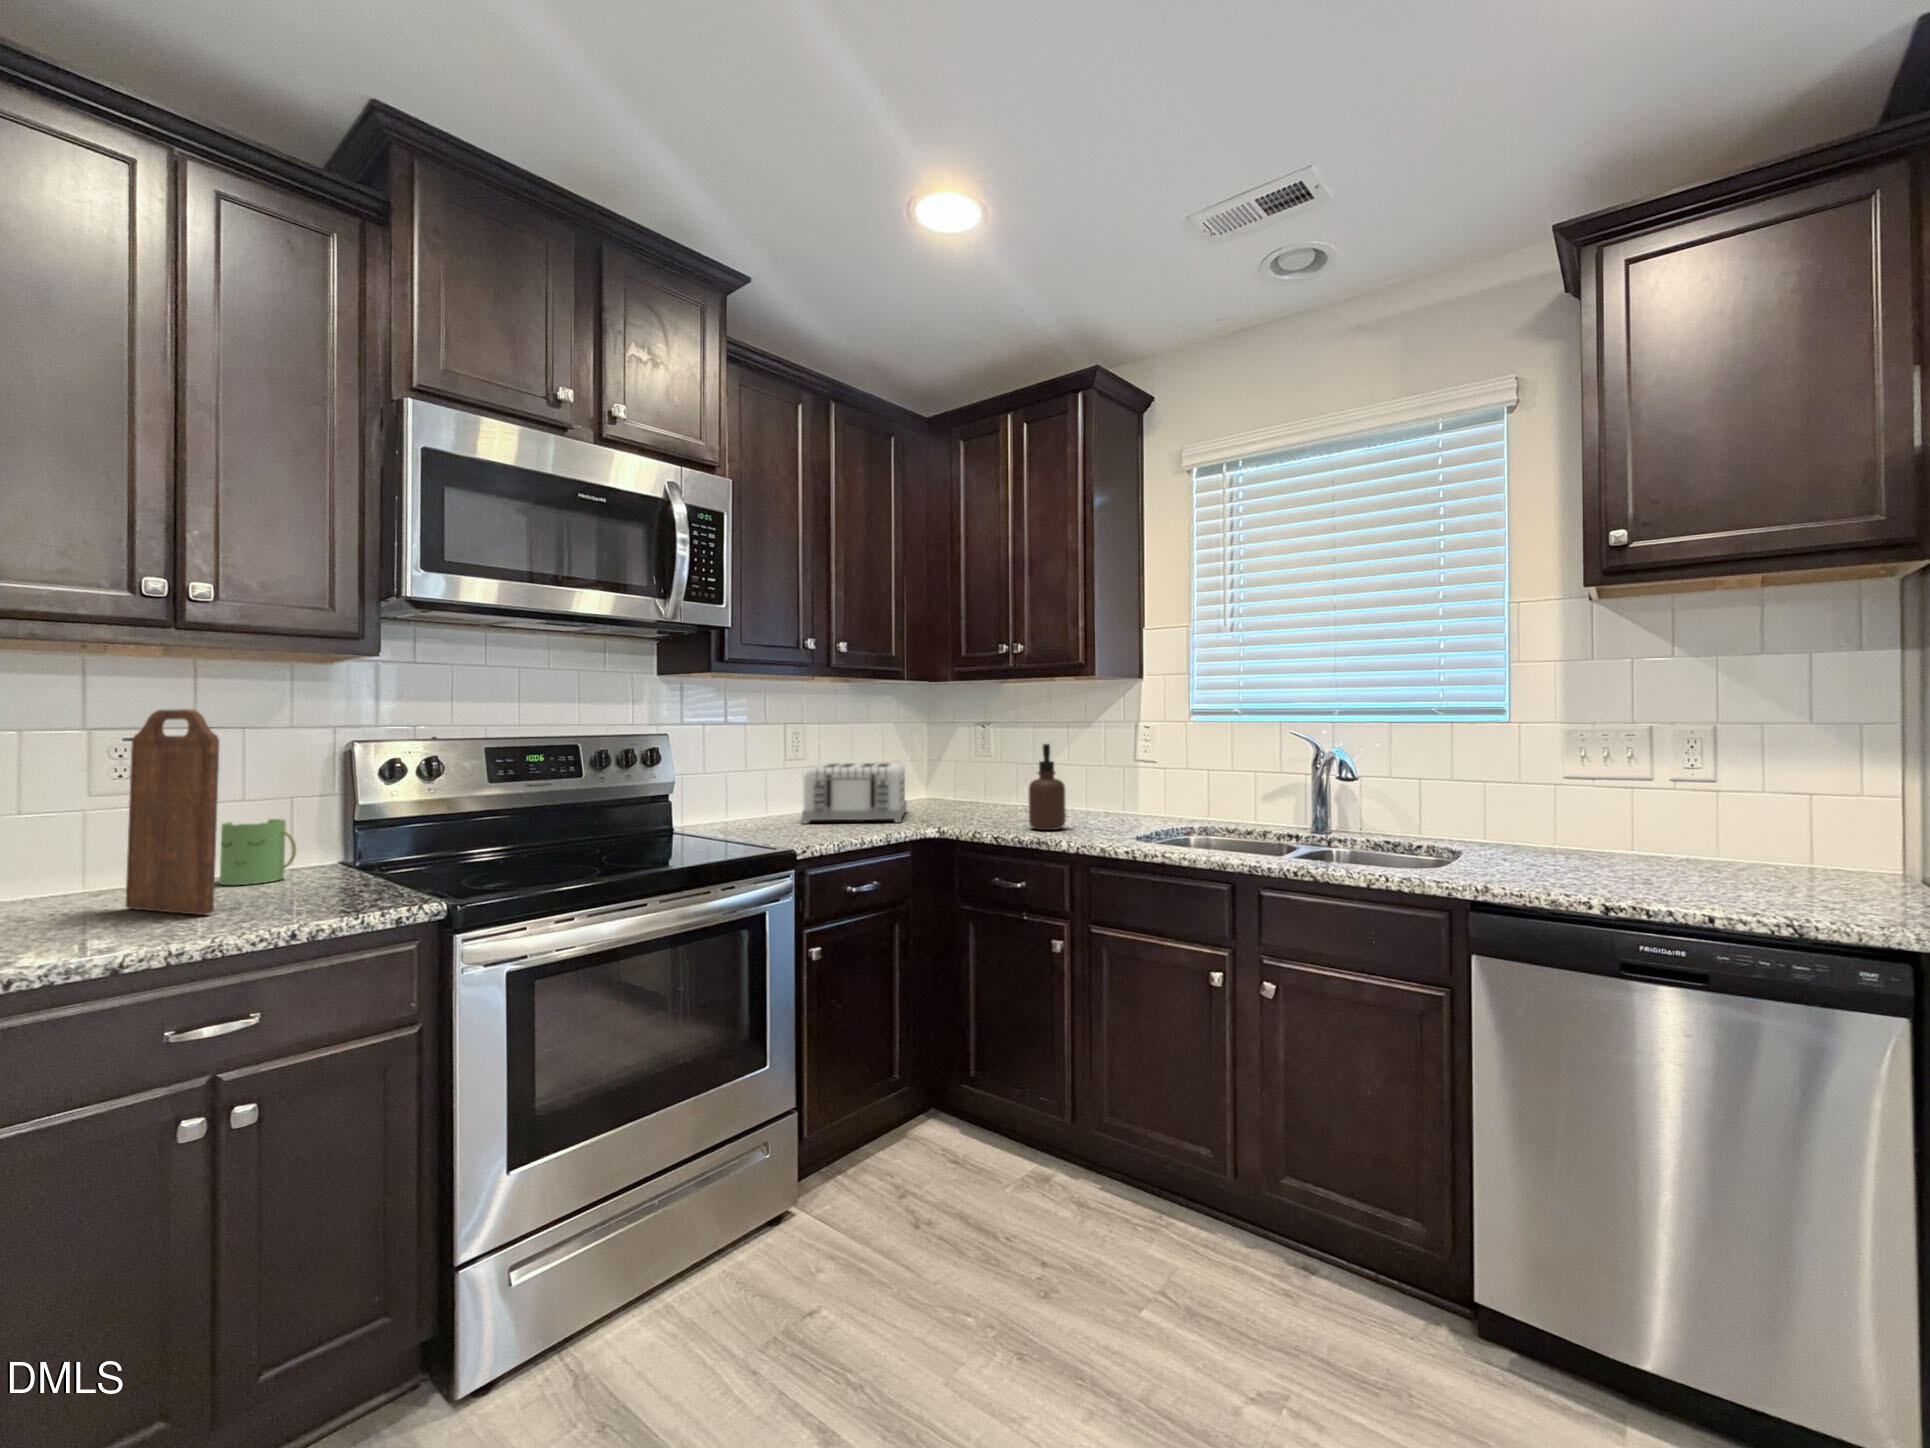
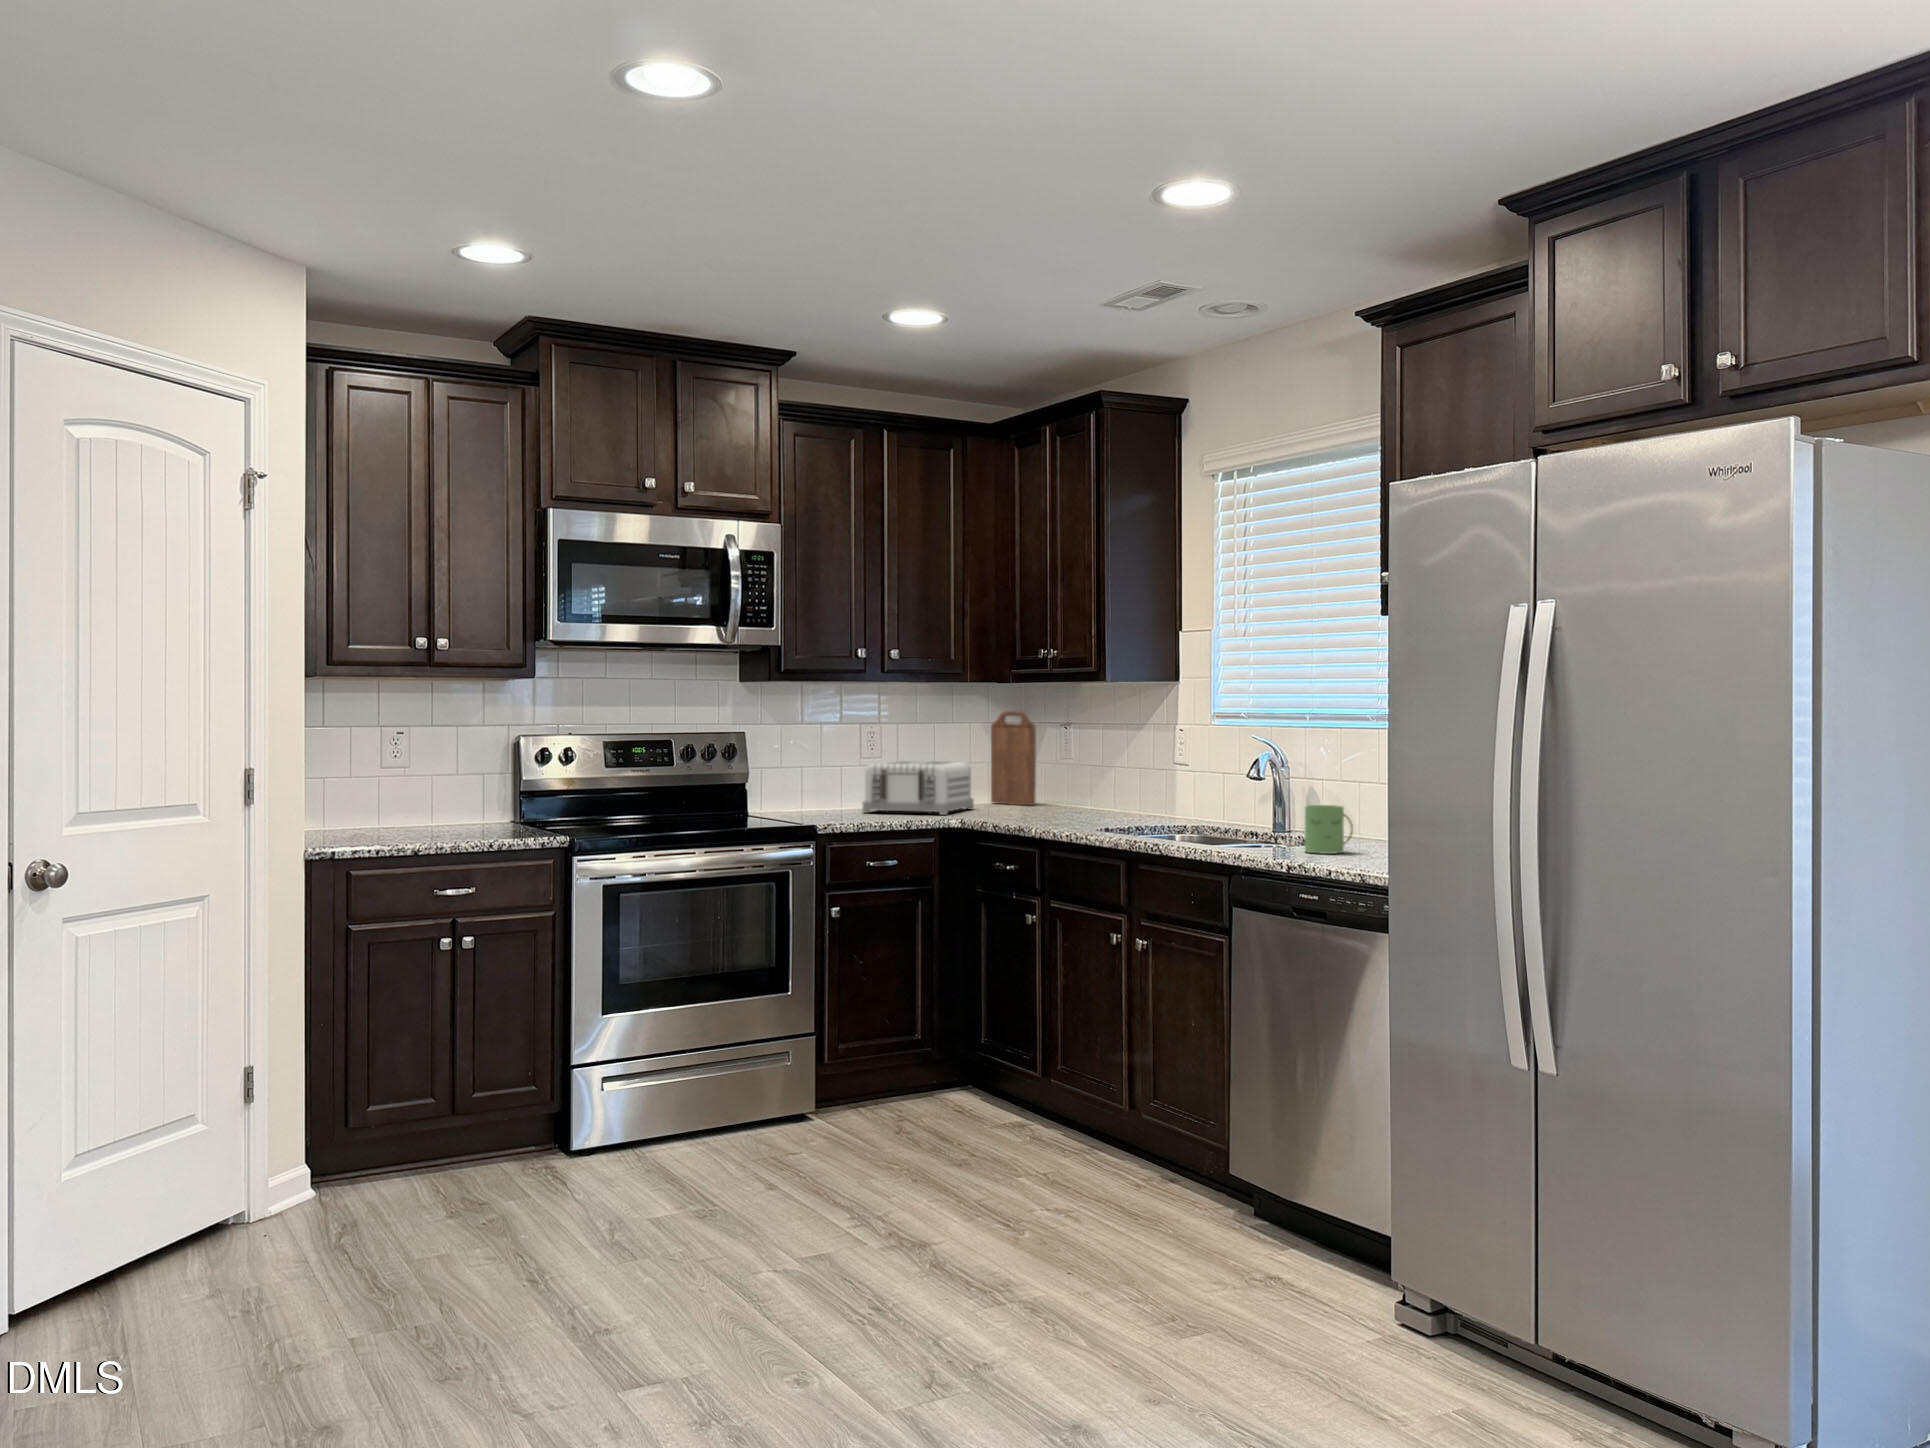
cutting board: present [126,709,219,915] -> present [991,711,1036,805]
soap dispenser: present [1029,744,1066,830] -> none [1038,745,1072,824]
mug: present [220,819,296,885] -> present [1305,805,1353,854]

